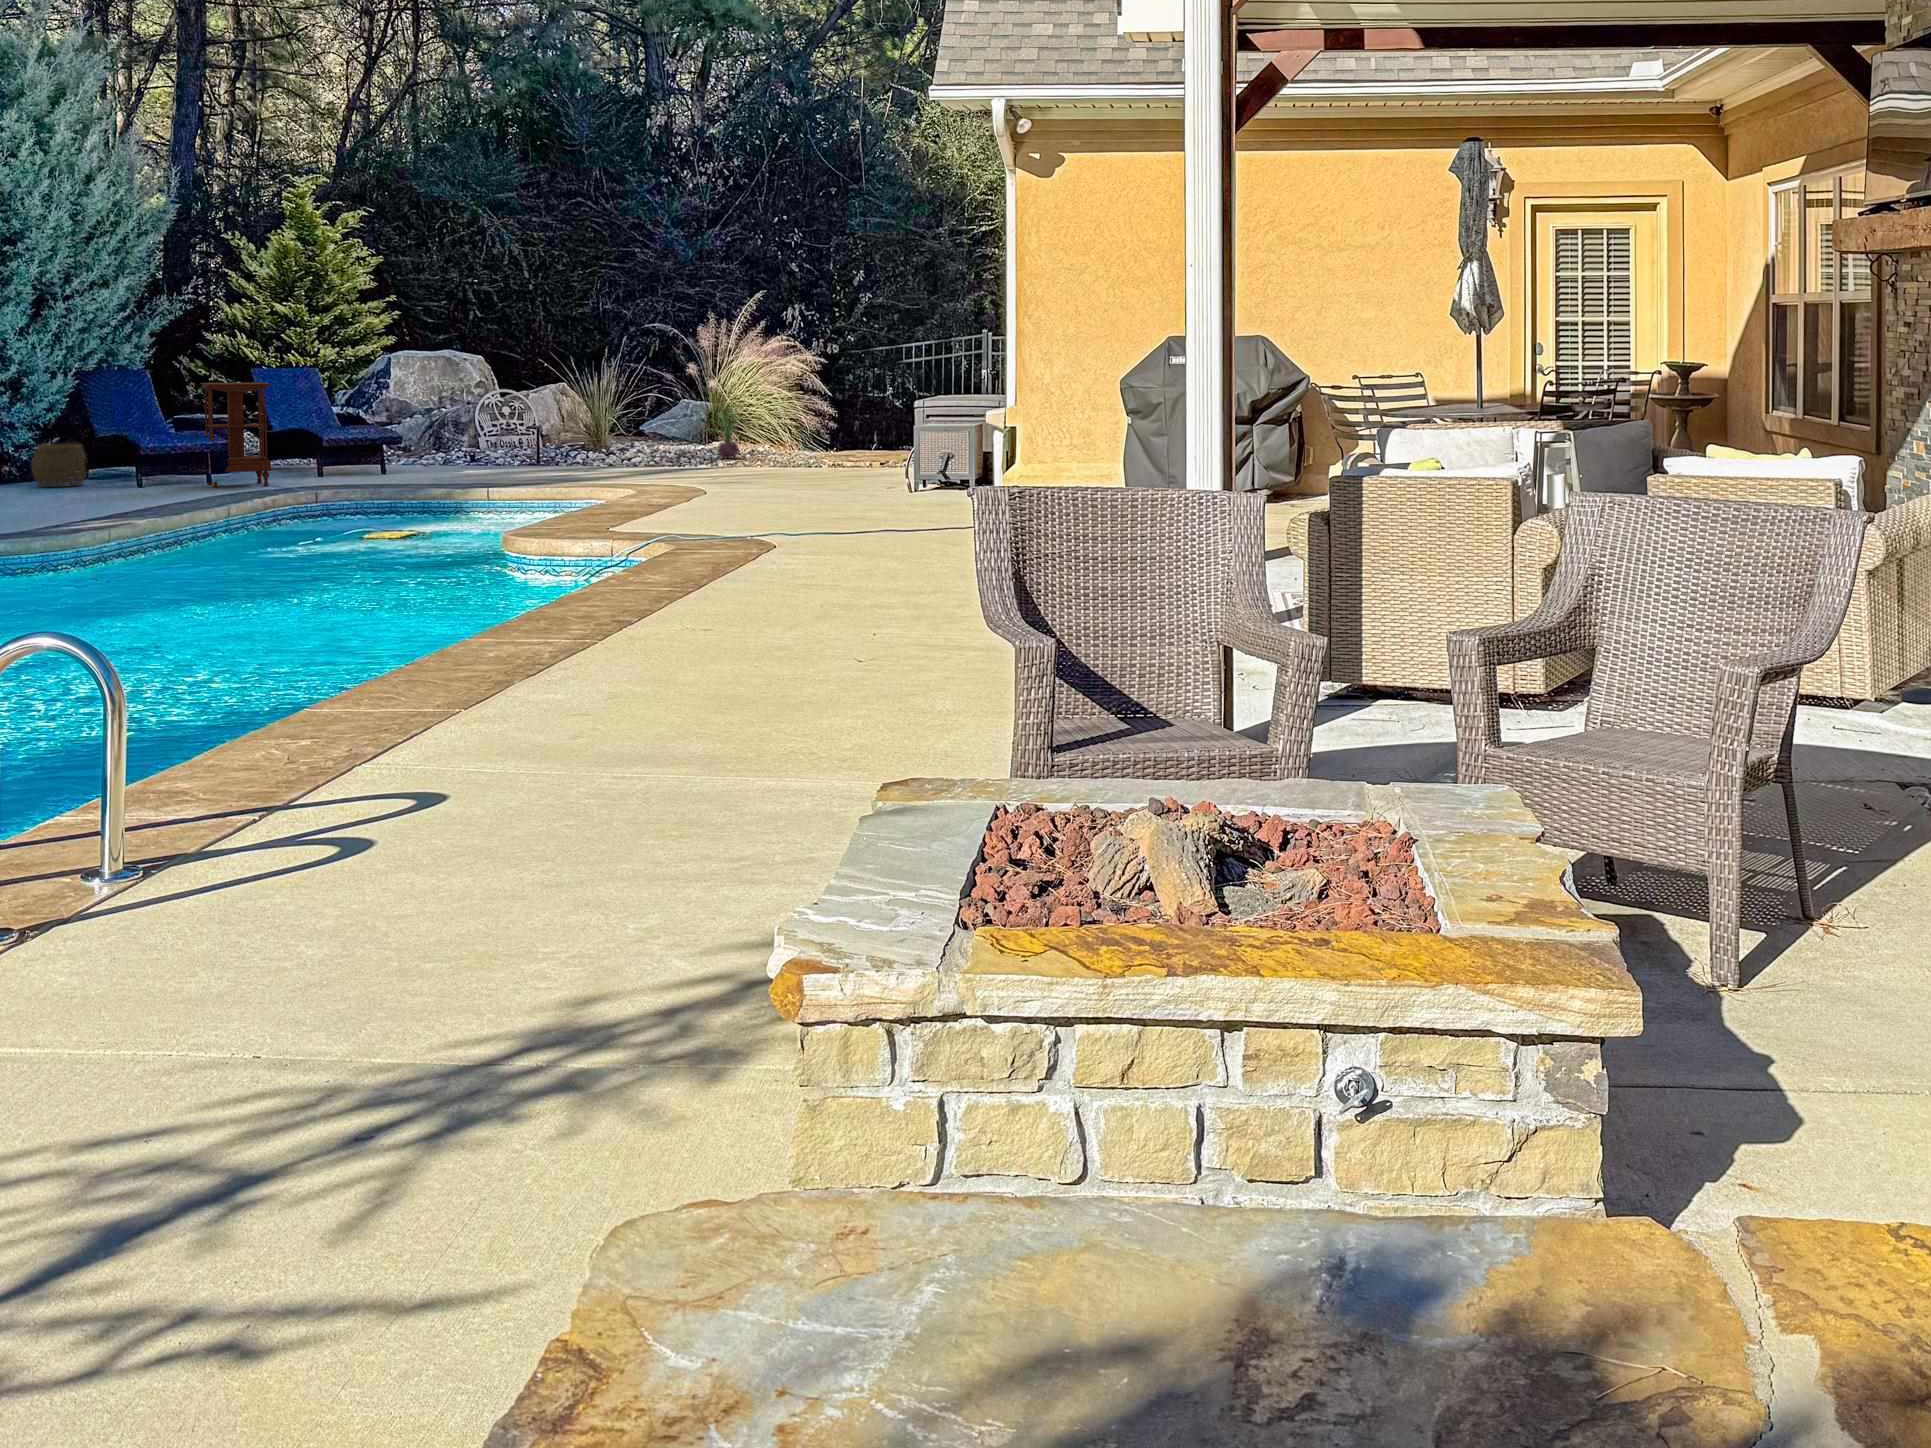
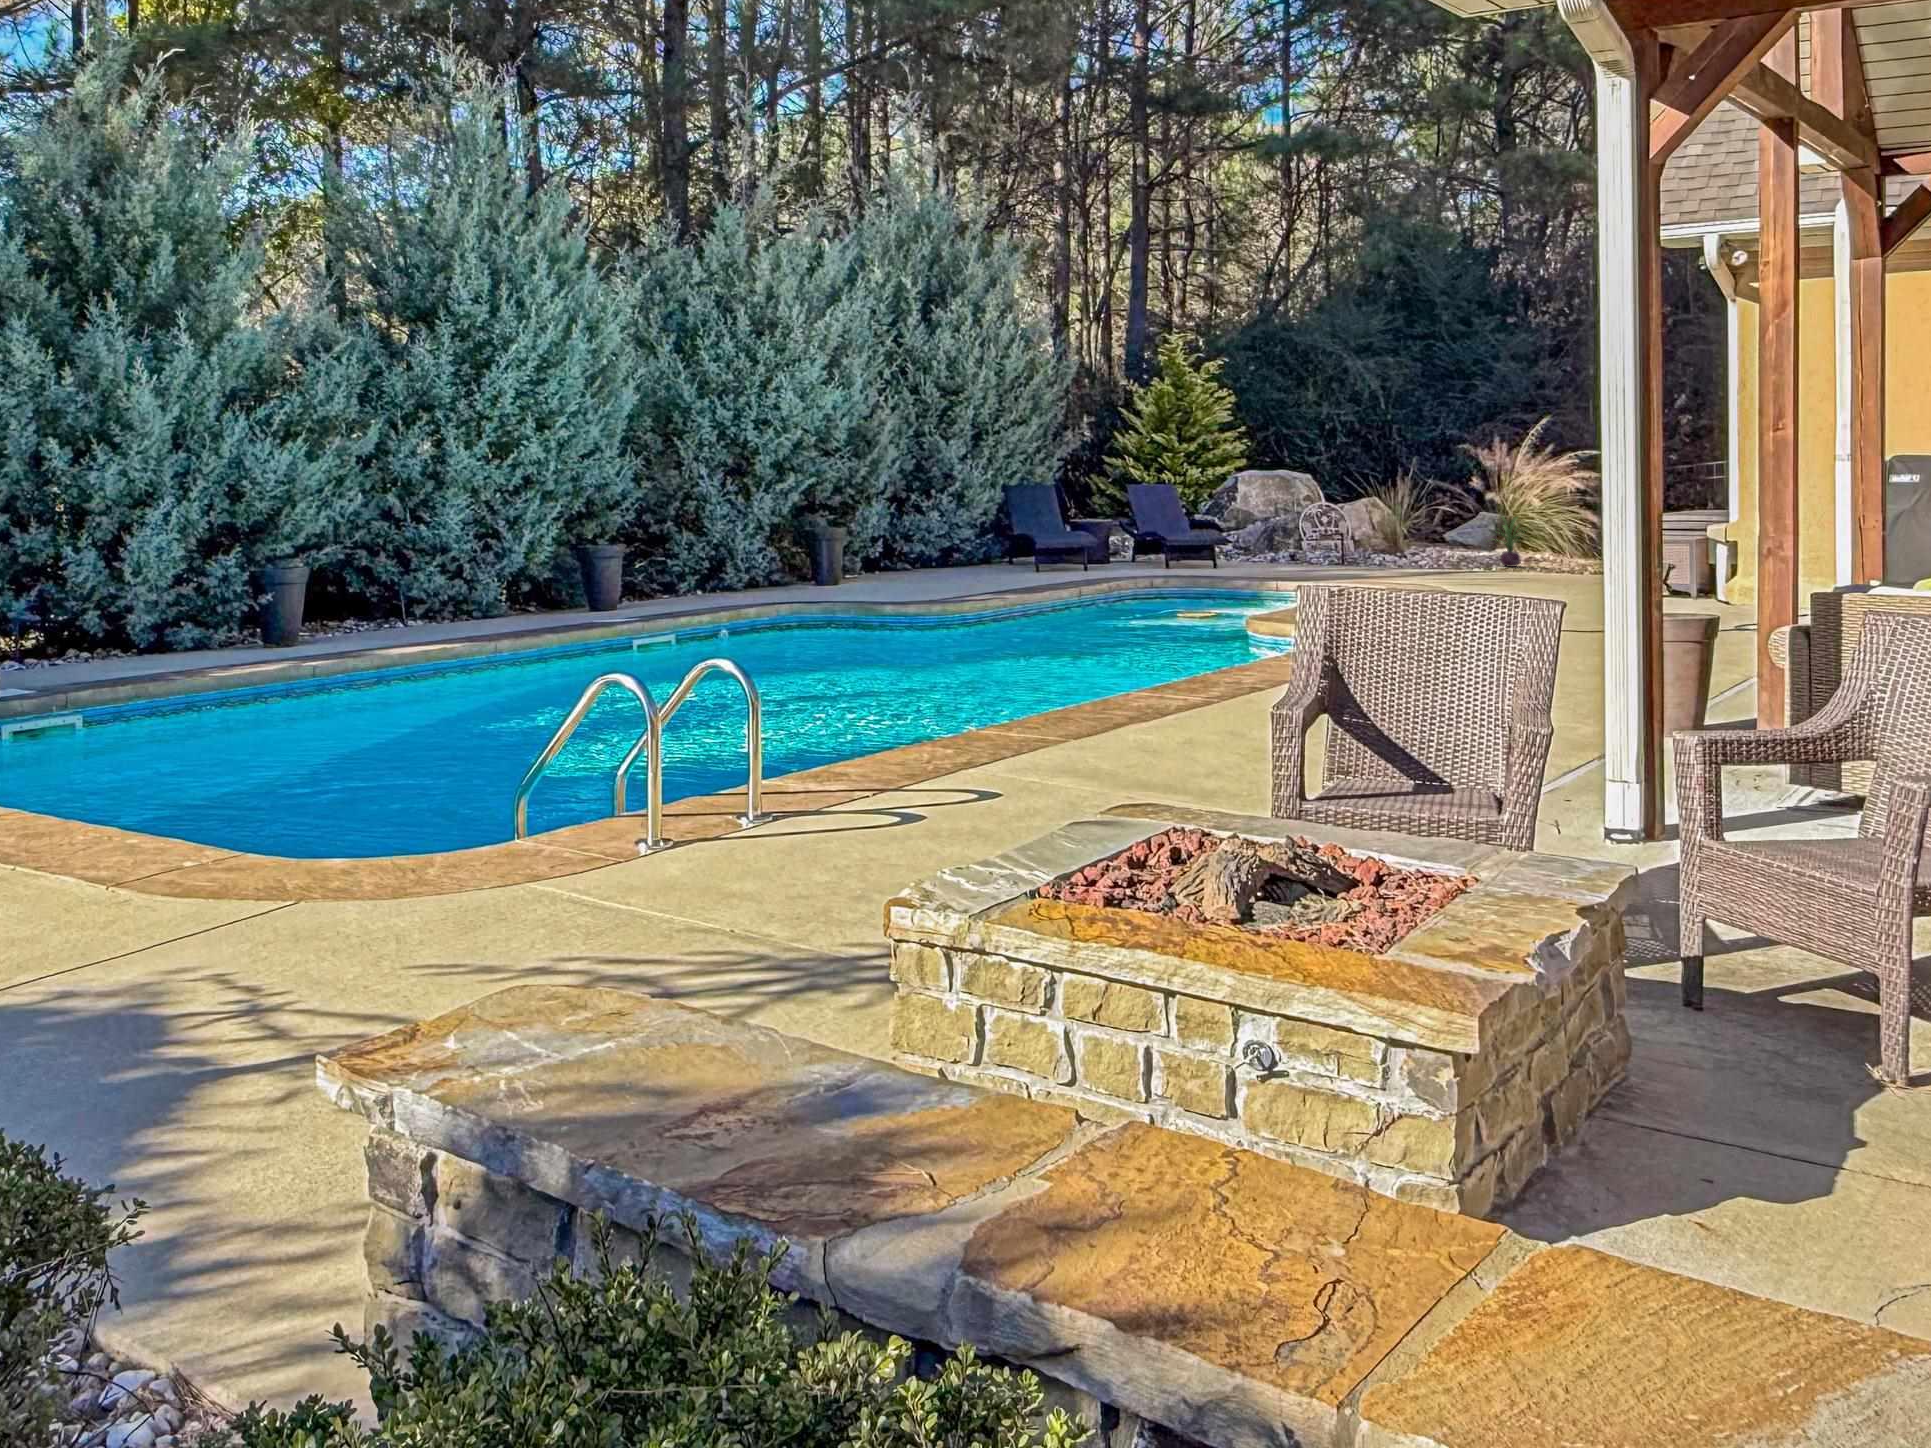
side table: present [200,382,271,488] -> none [1085,493,1130,573]
woven basket: present [31,444,88,487] -> none [978,536,1014,567]

